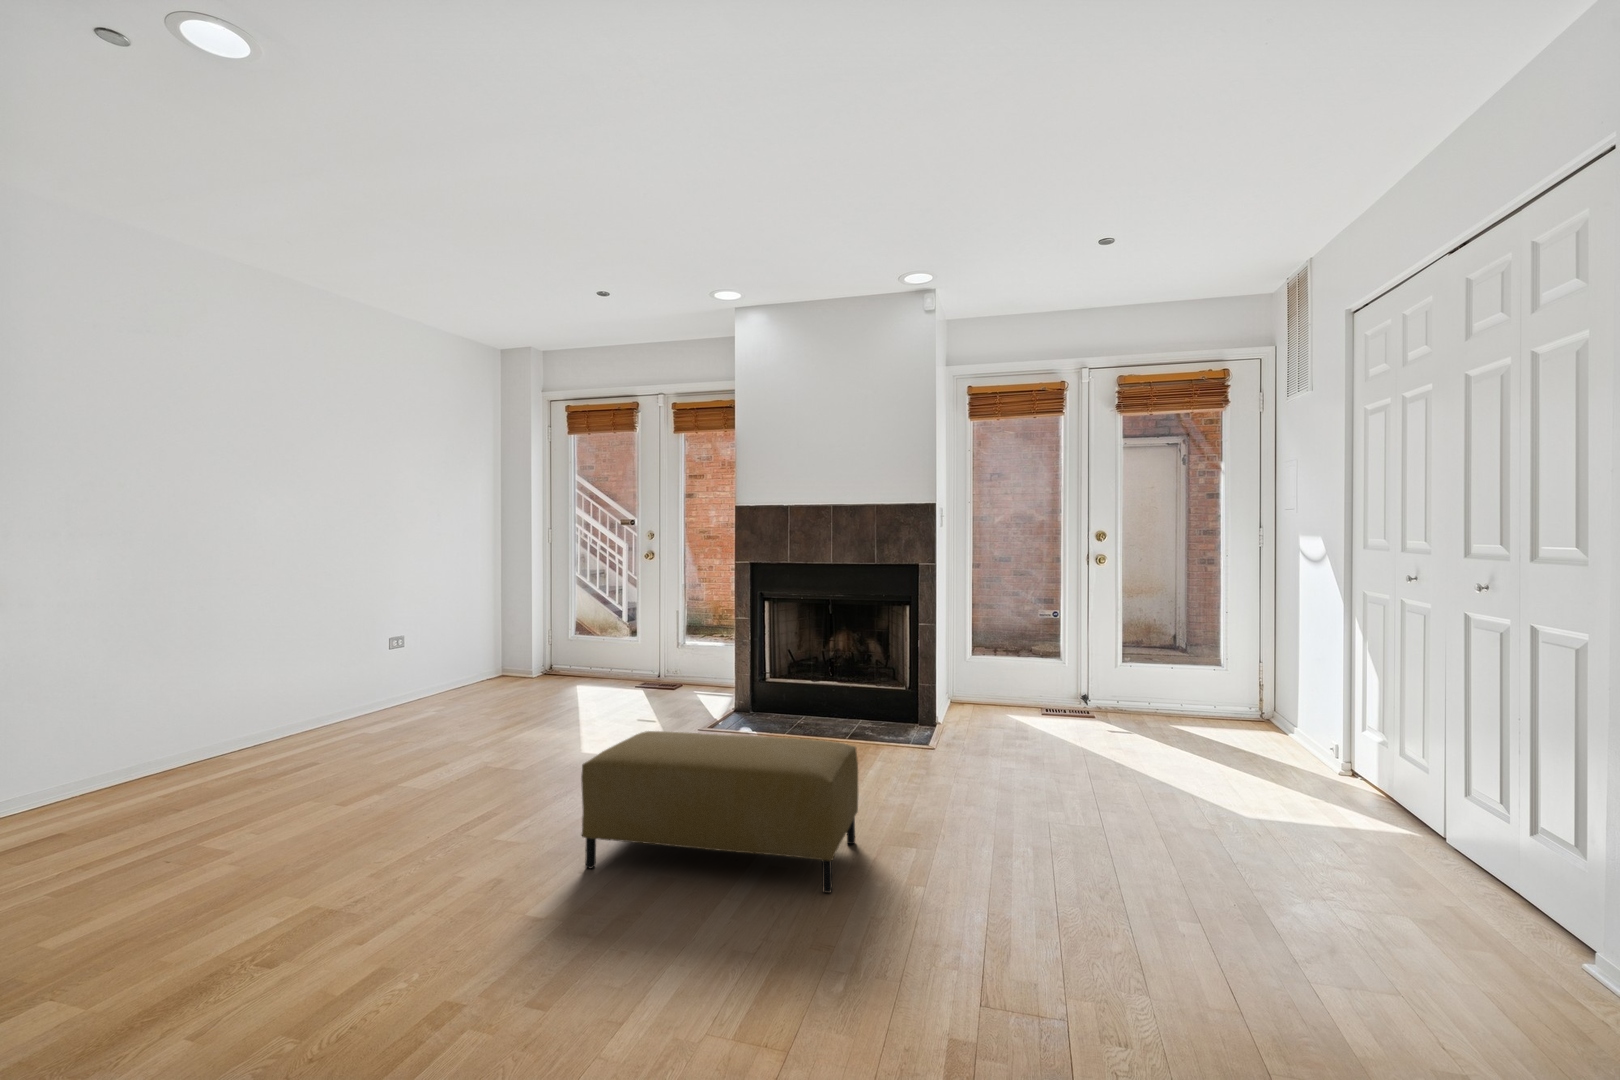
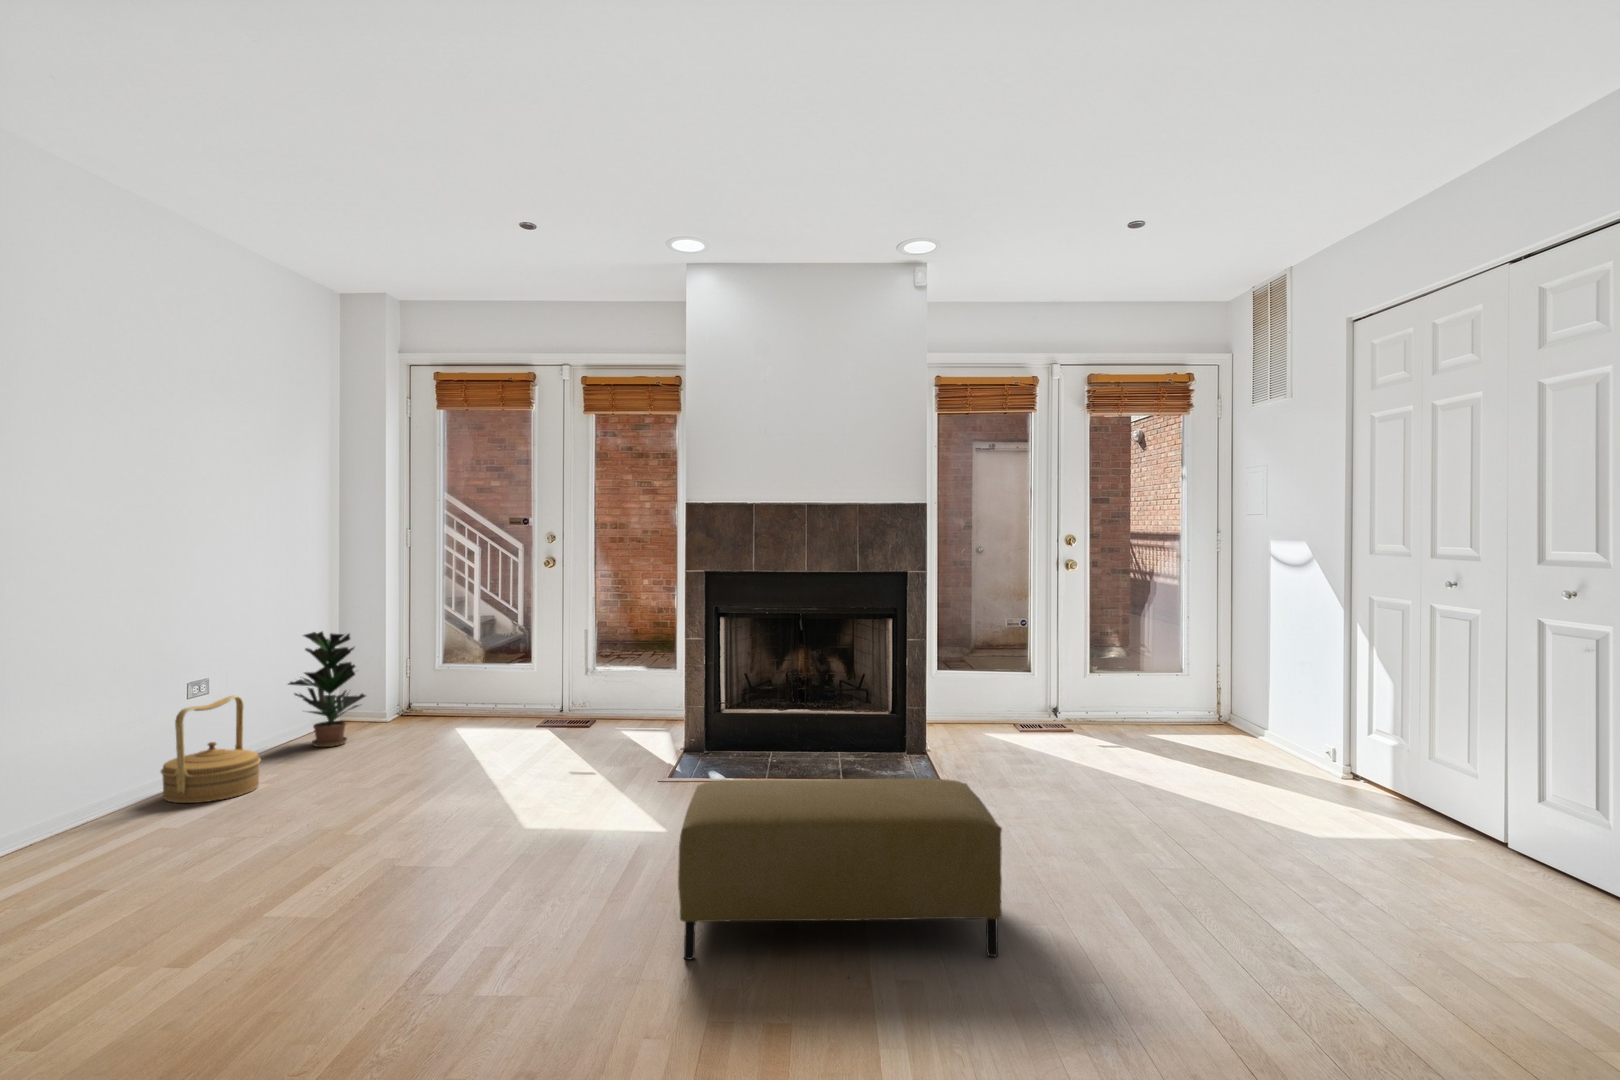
potted plant: none [450,607,507,697] -> present [288,632,365,747]
woven basket: none [340,653,410,730] -> present [161,696,261,803]

